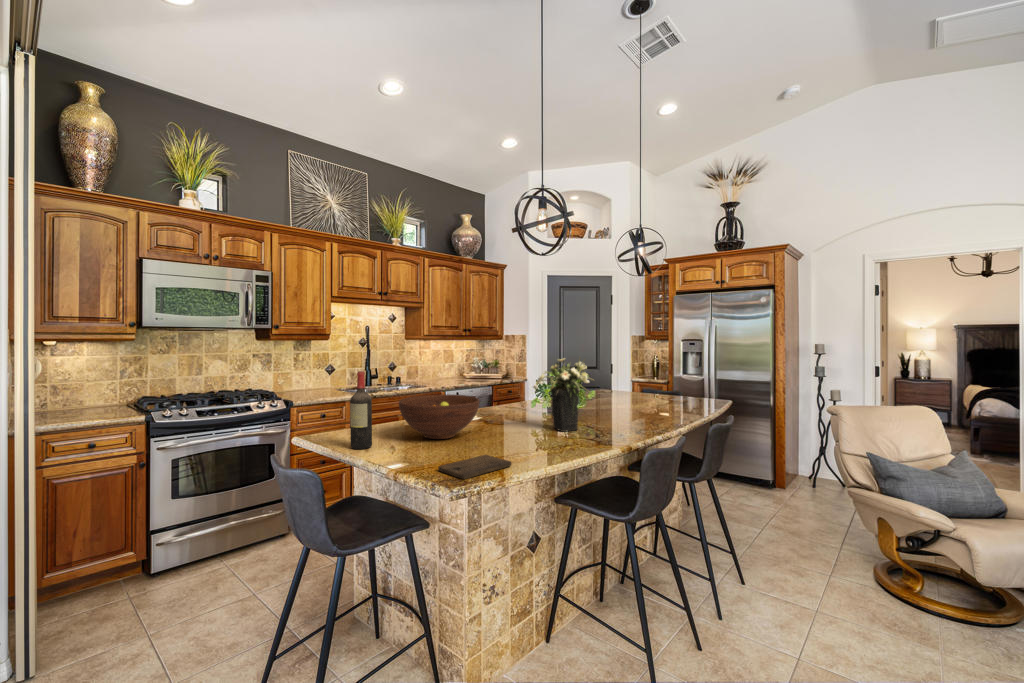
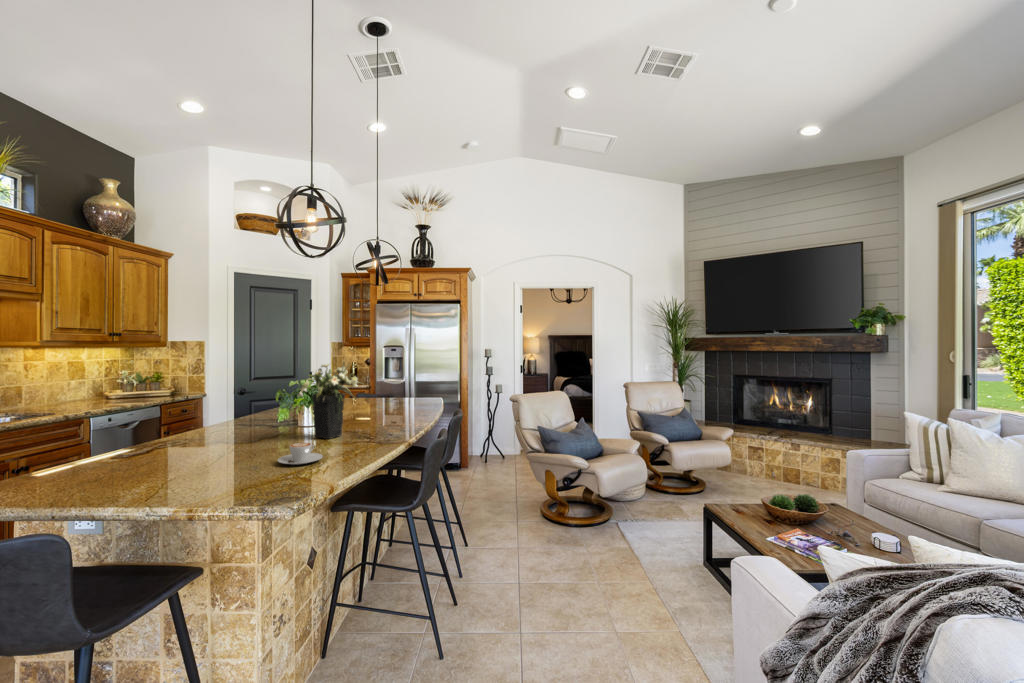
wine bottle: present [350,371,372,449] -> none [53,388,92,498]
fruit bowl: present [399,394,480,439] -> none [120,411,240,468]
coffee cup: none [495,432,534,452] -> present [278,443,323,465]
cutting board: present [438,455,512,479] -> none [239,470,320,497]

